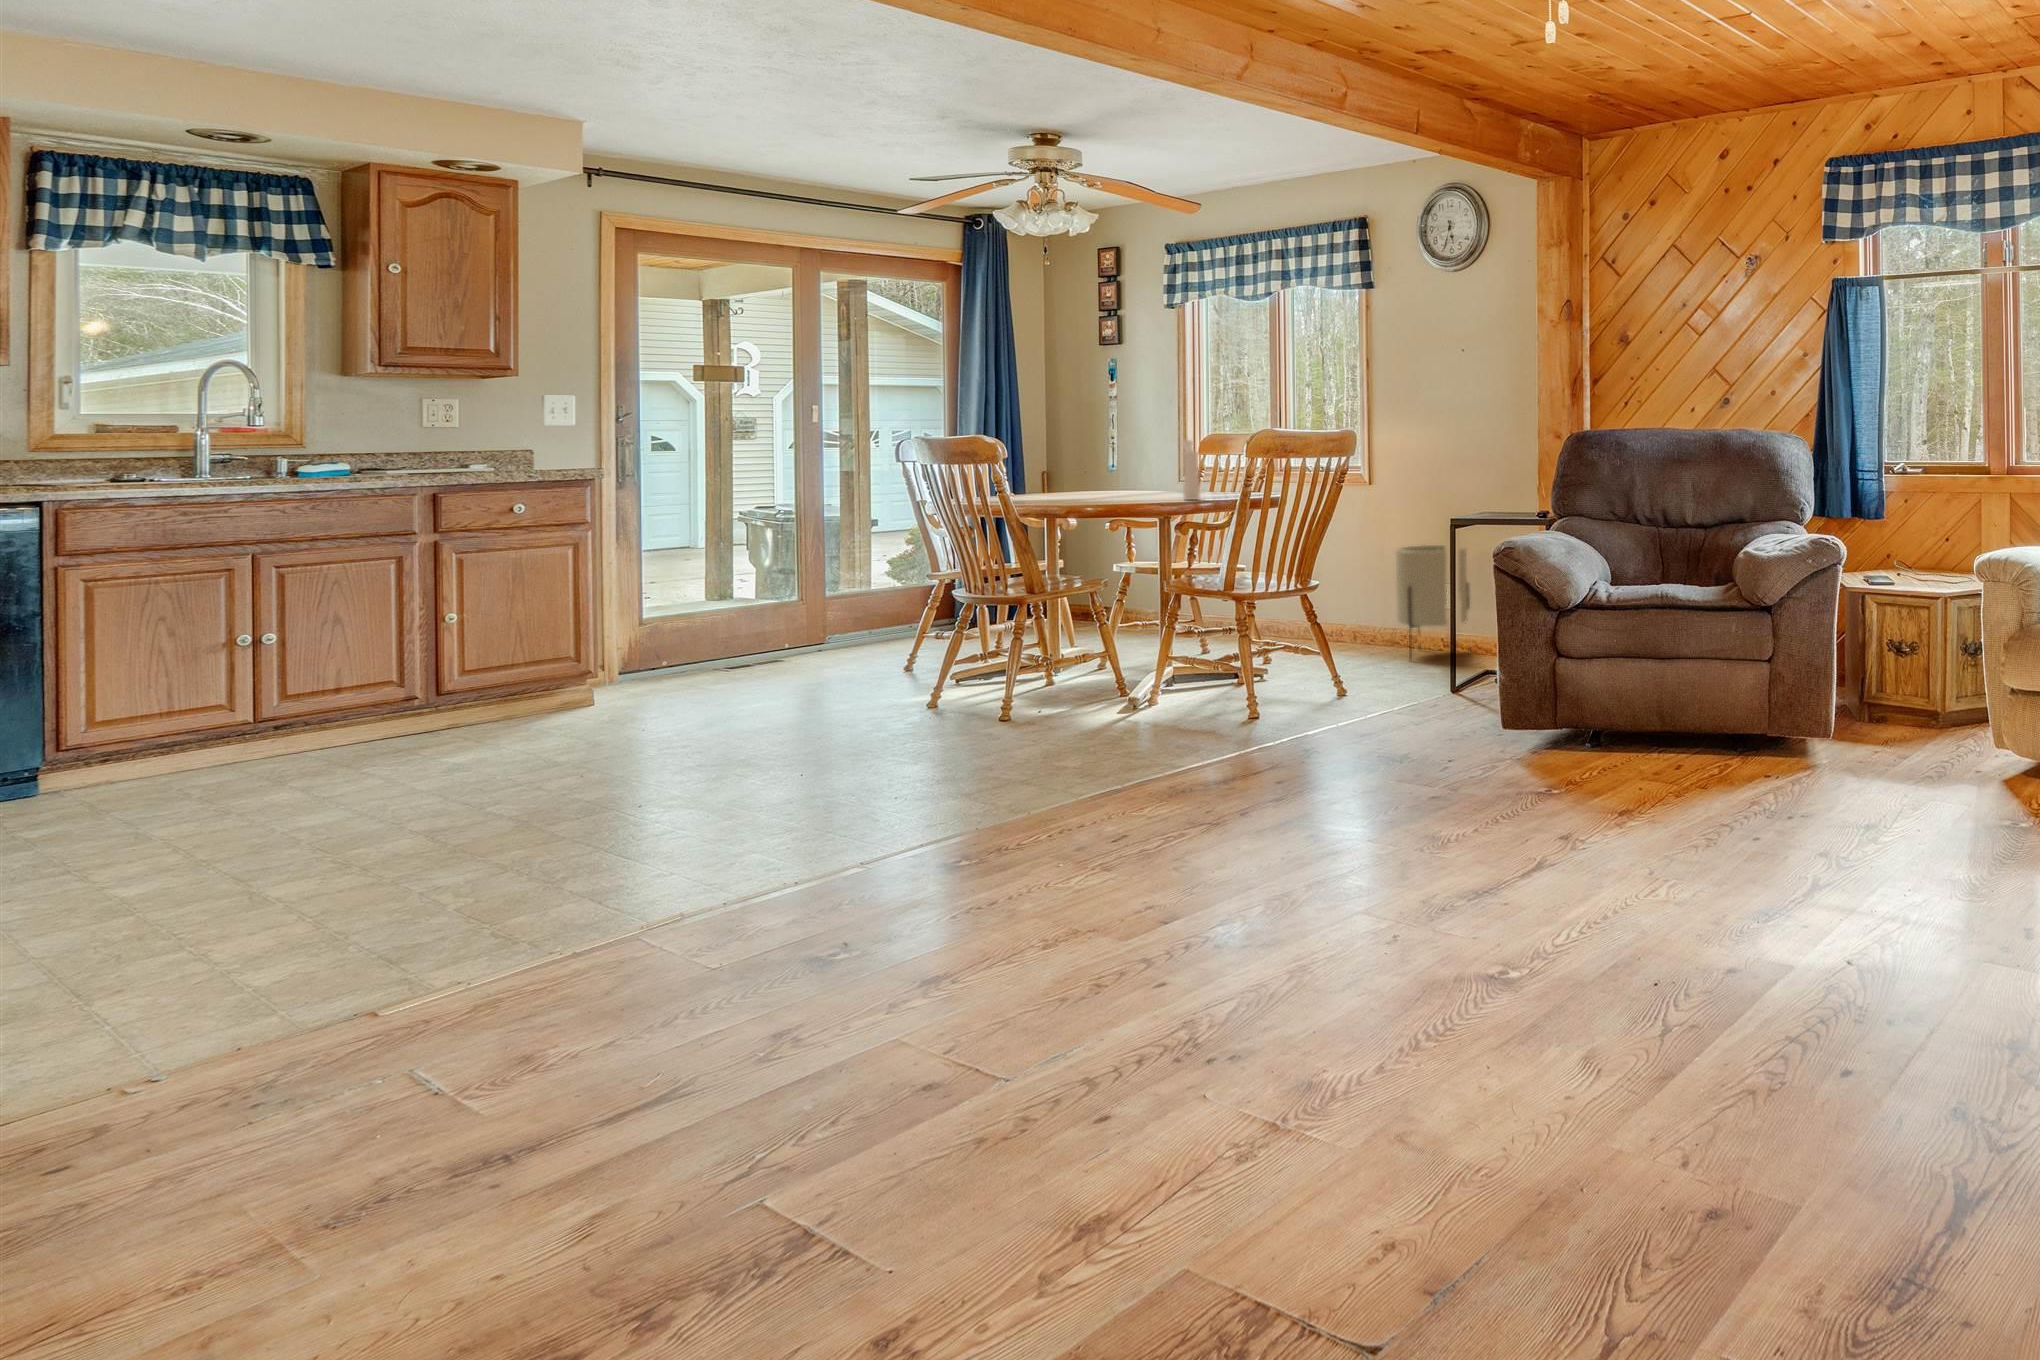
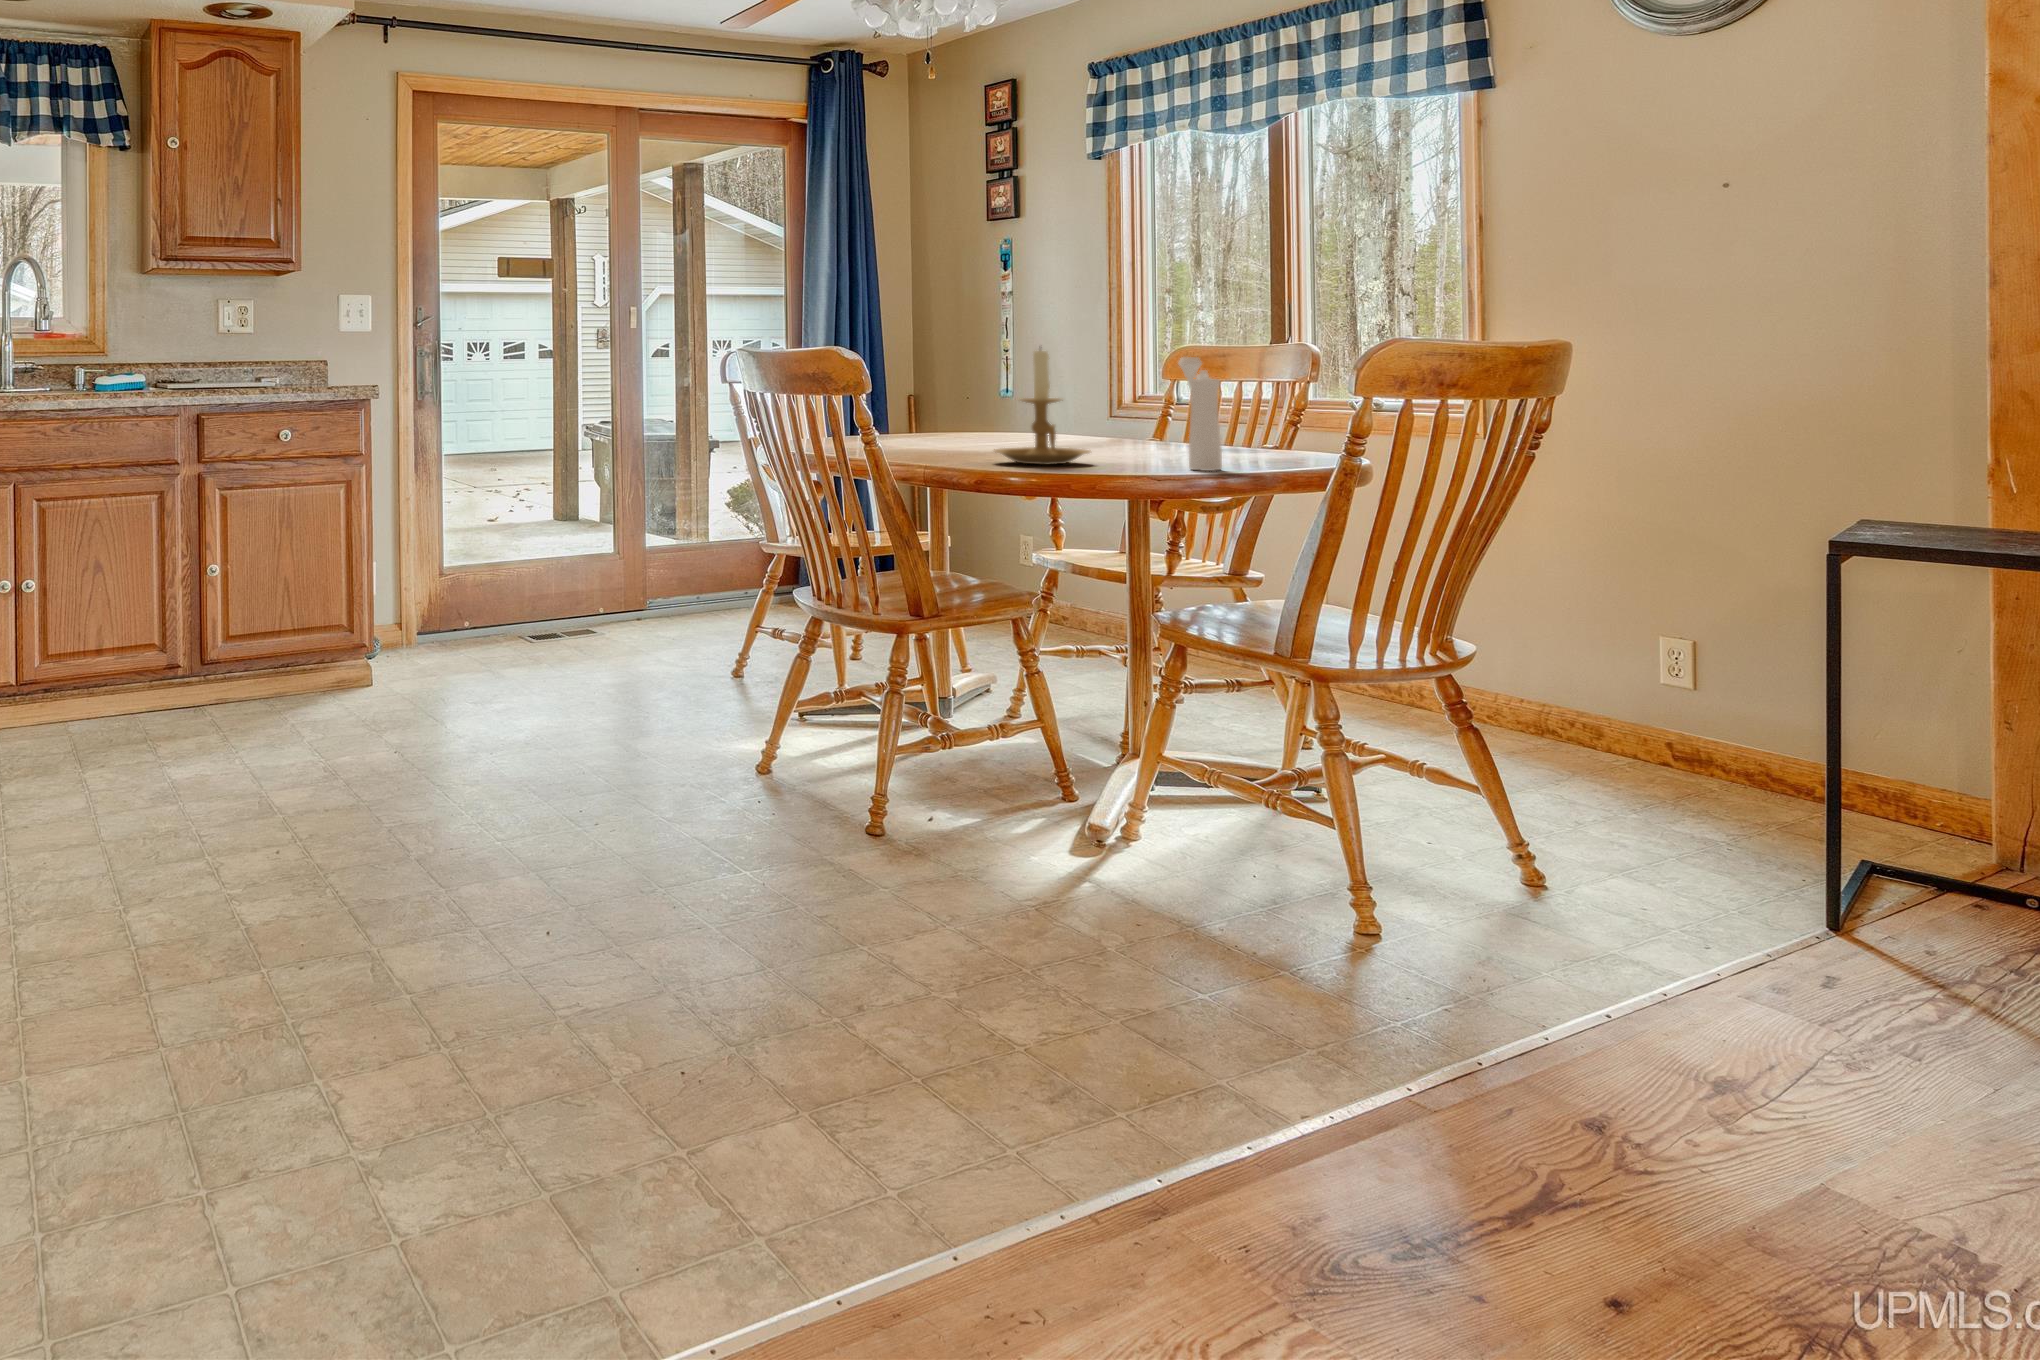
candle holder: none [1080,434,1135,501] -> present [994,350,1090,465]
planter: present [1396,545,1471,659] -> none [1579,563,1769,799]

